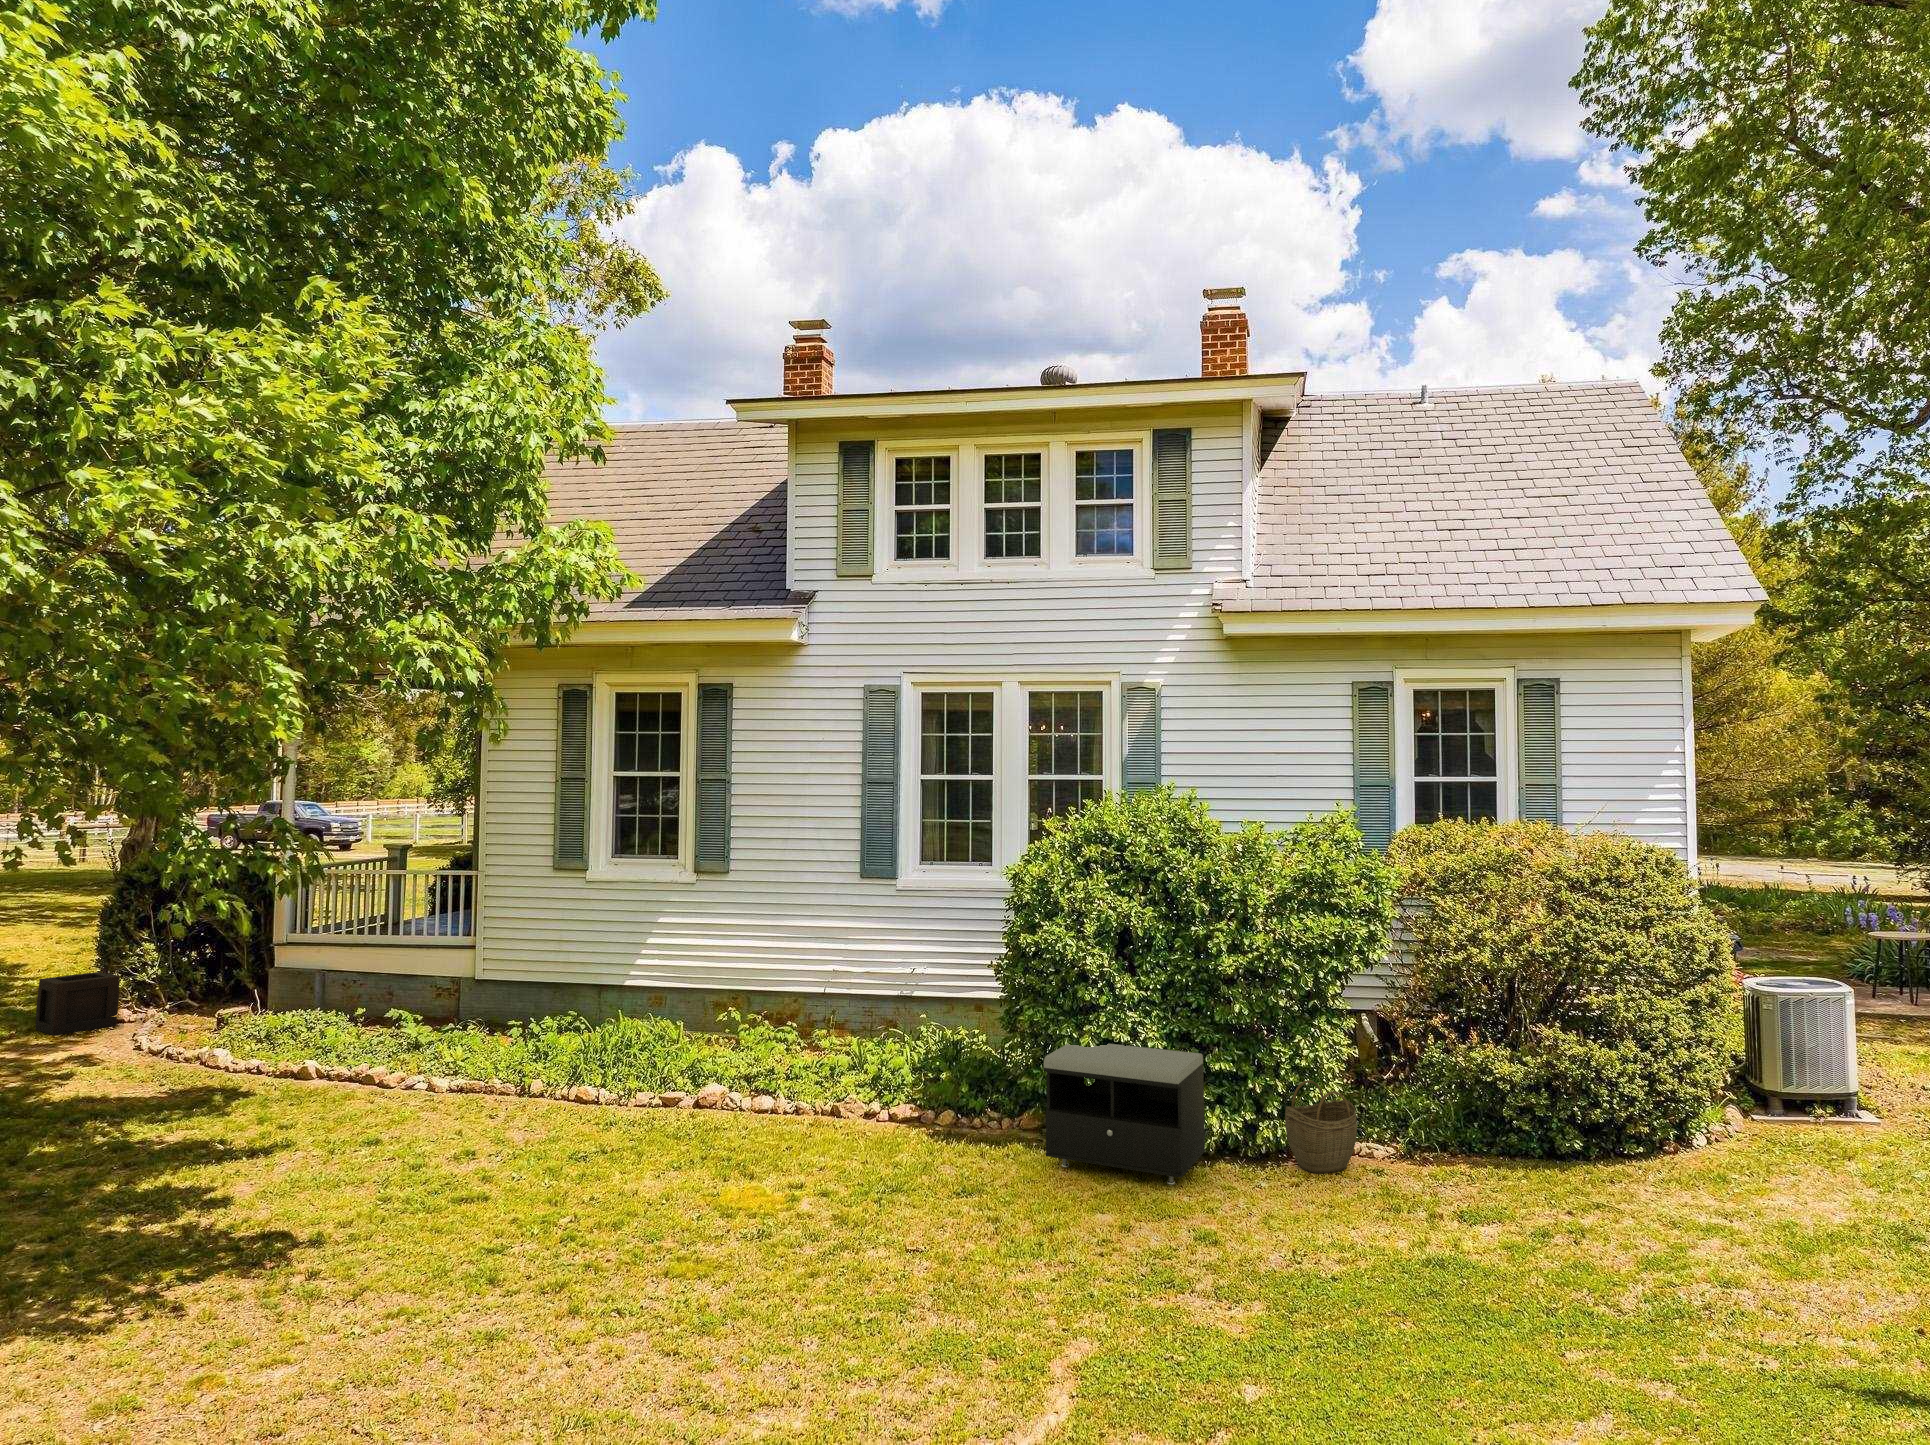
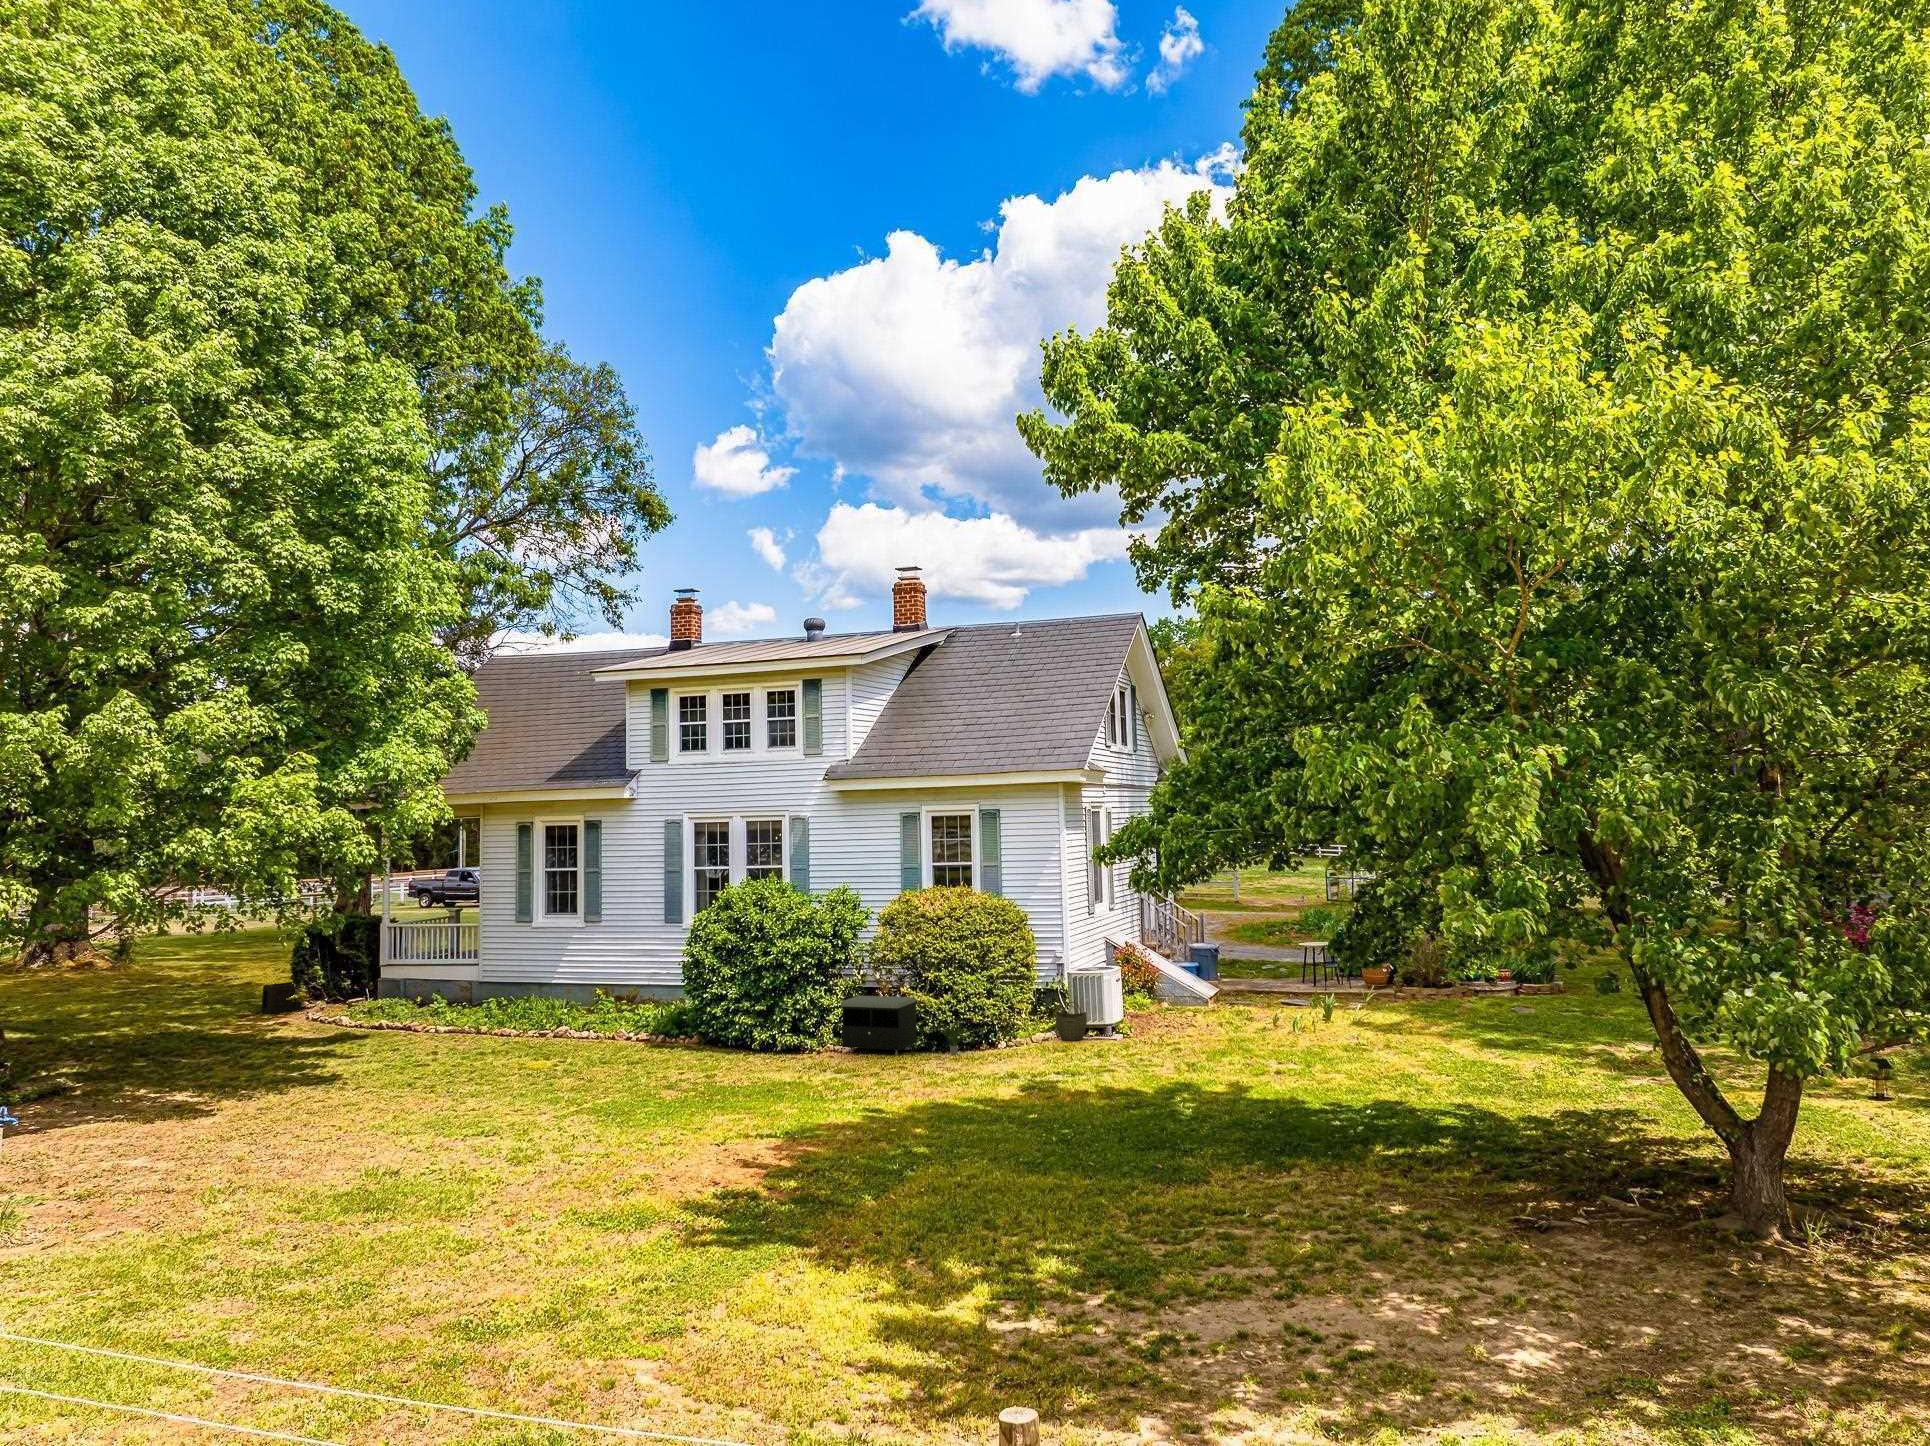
storage bench: present [1044,1044,1205,1185] -> present [841,996,917,1055]
woven basket: present [1285,1080,1357,1173] -> present [1056,1002,1087,1041]
potted plant: none [1644,1093,1721,1176] -> present [943,1021,966,1055]

